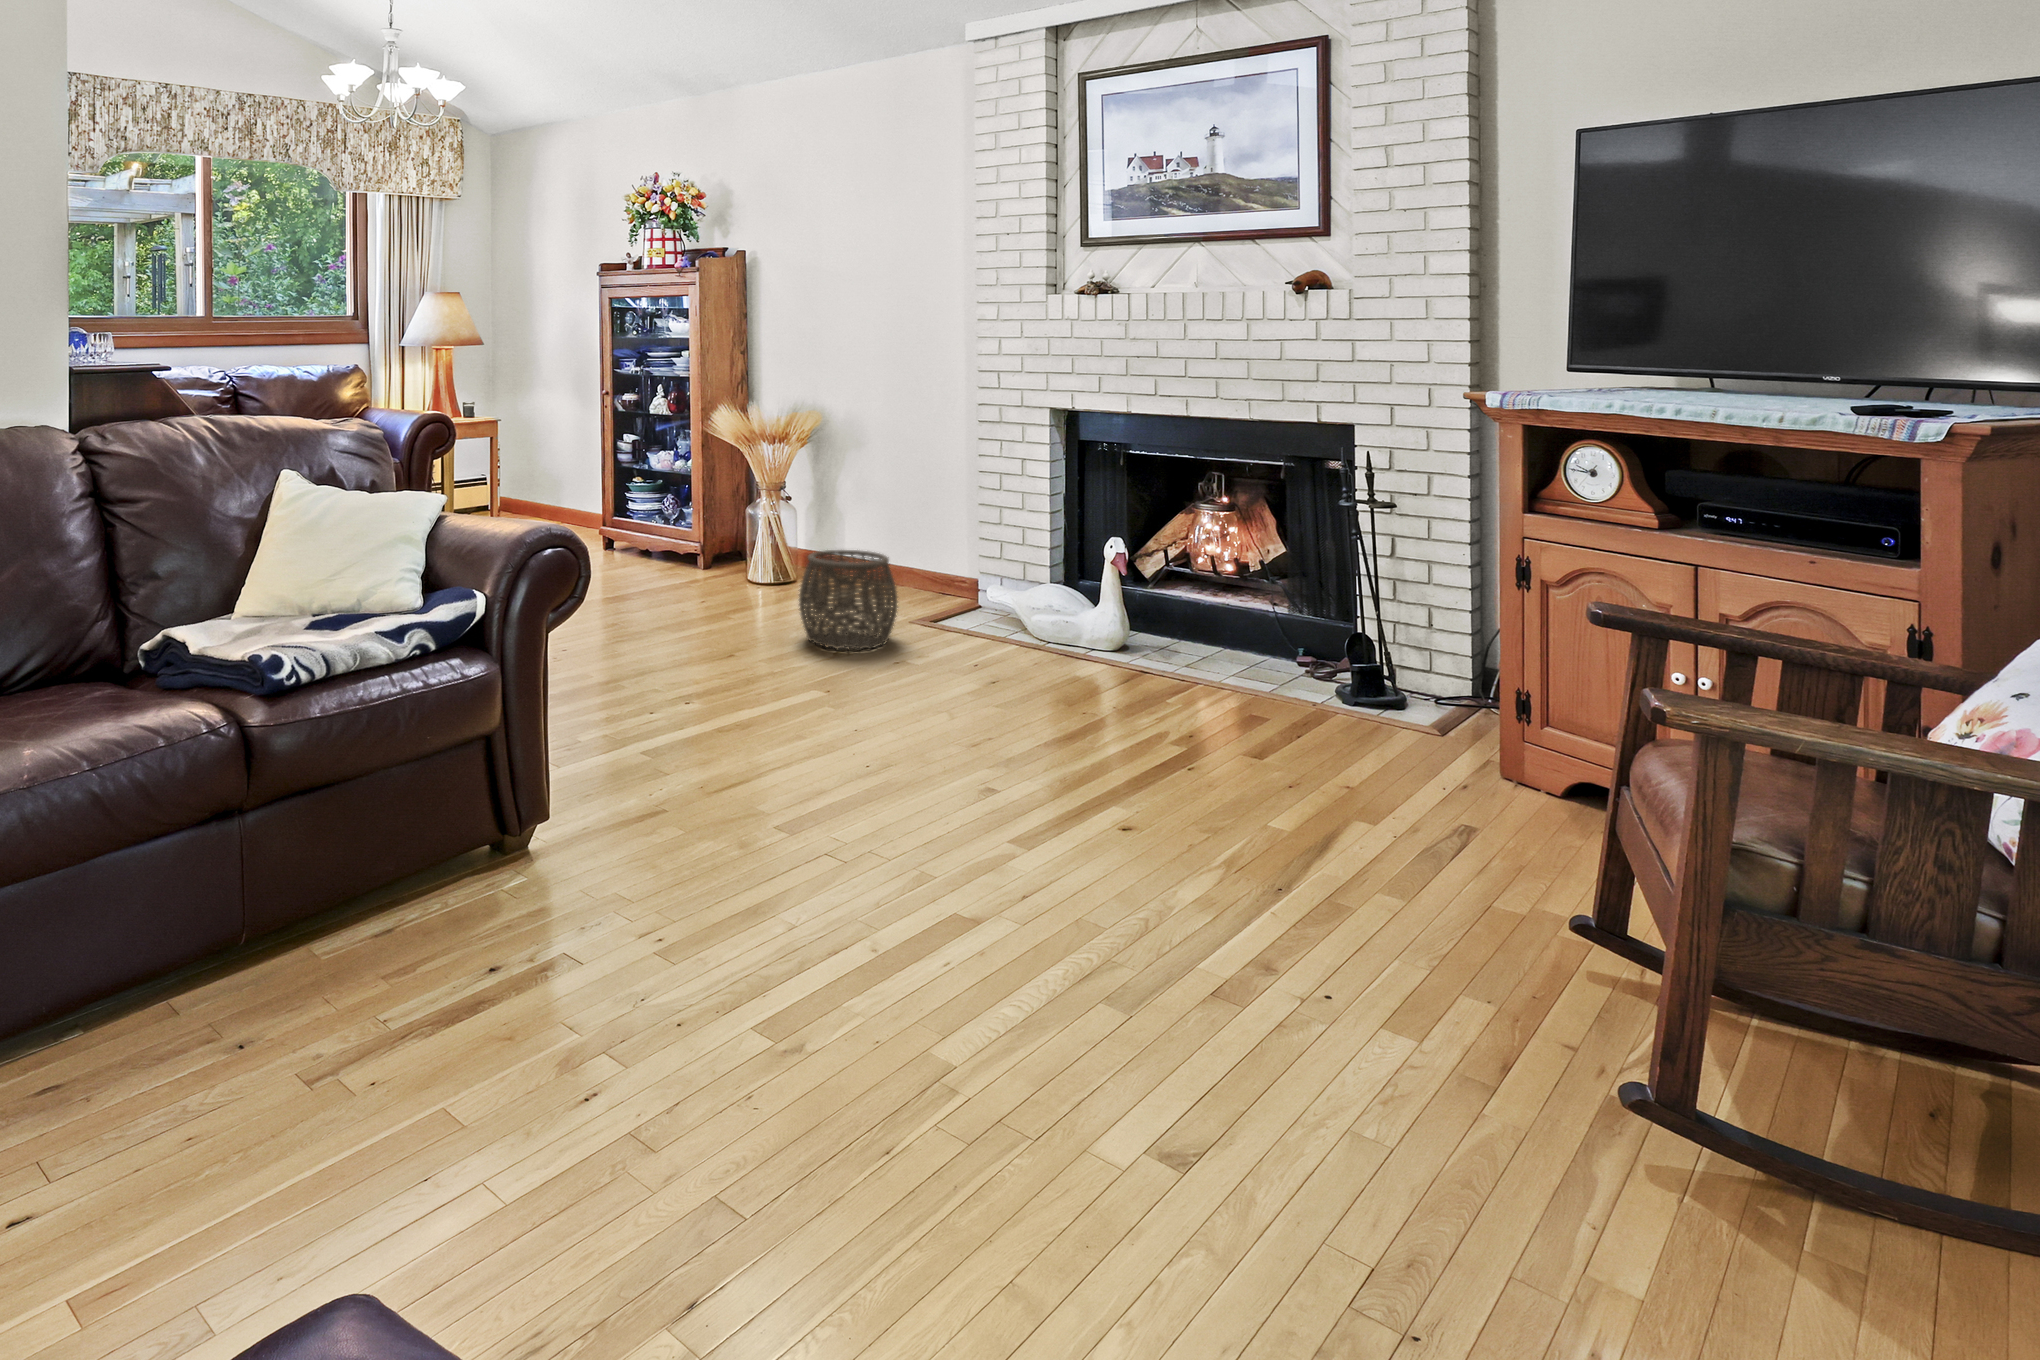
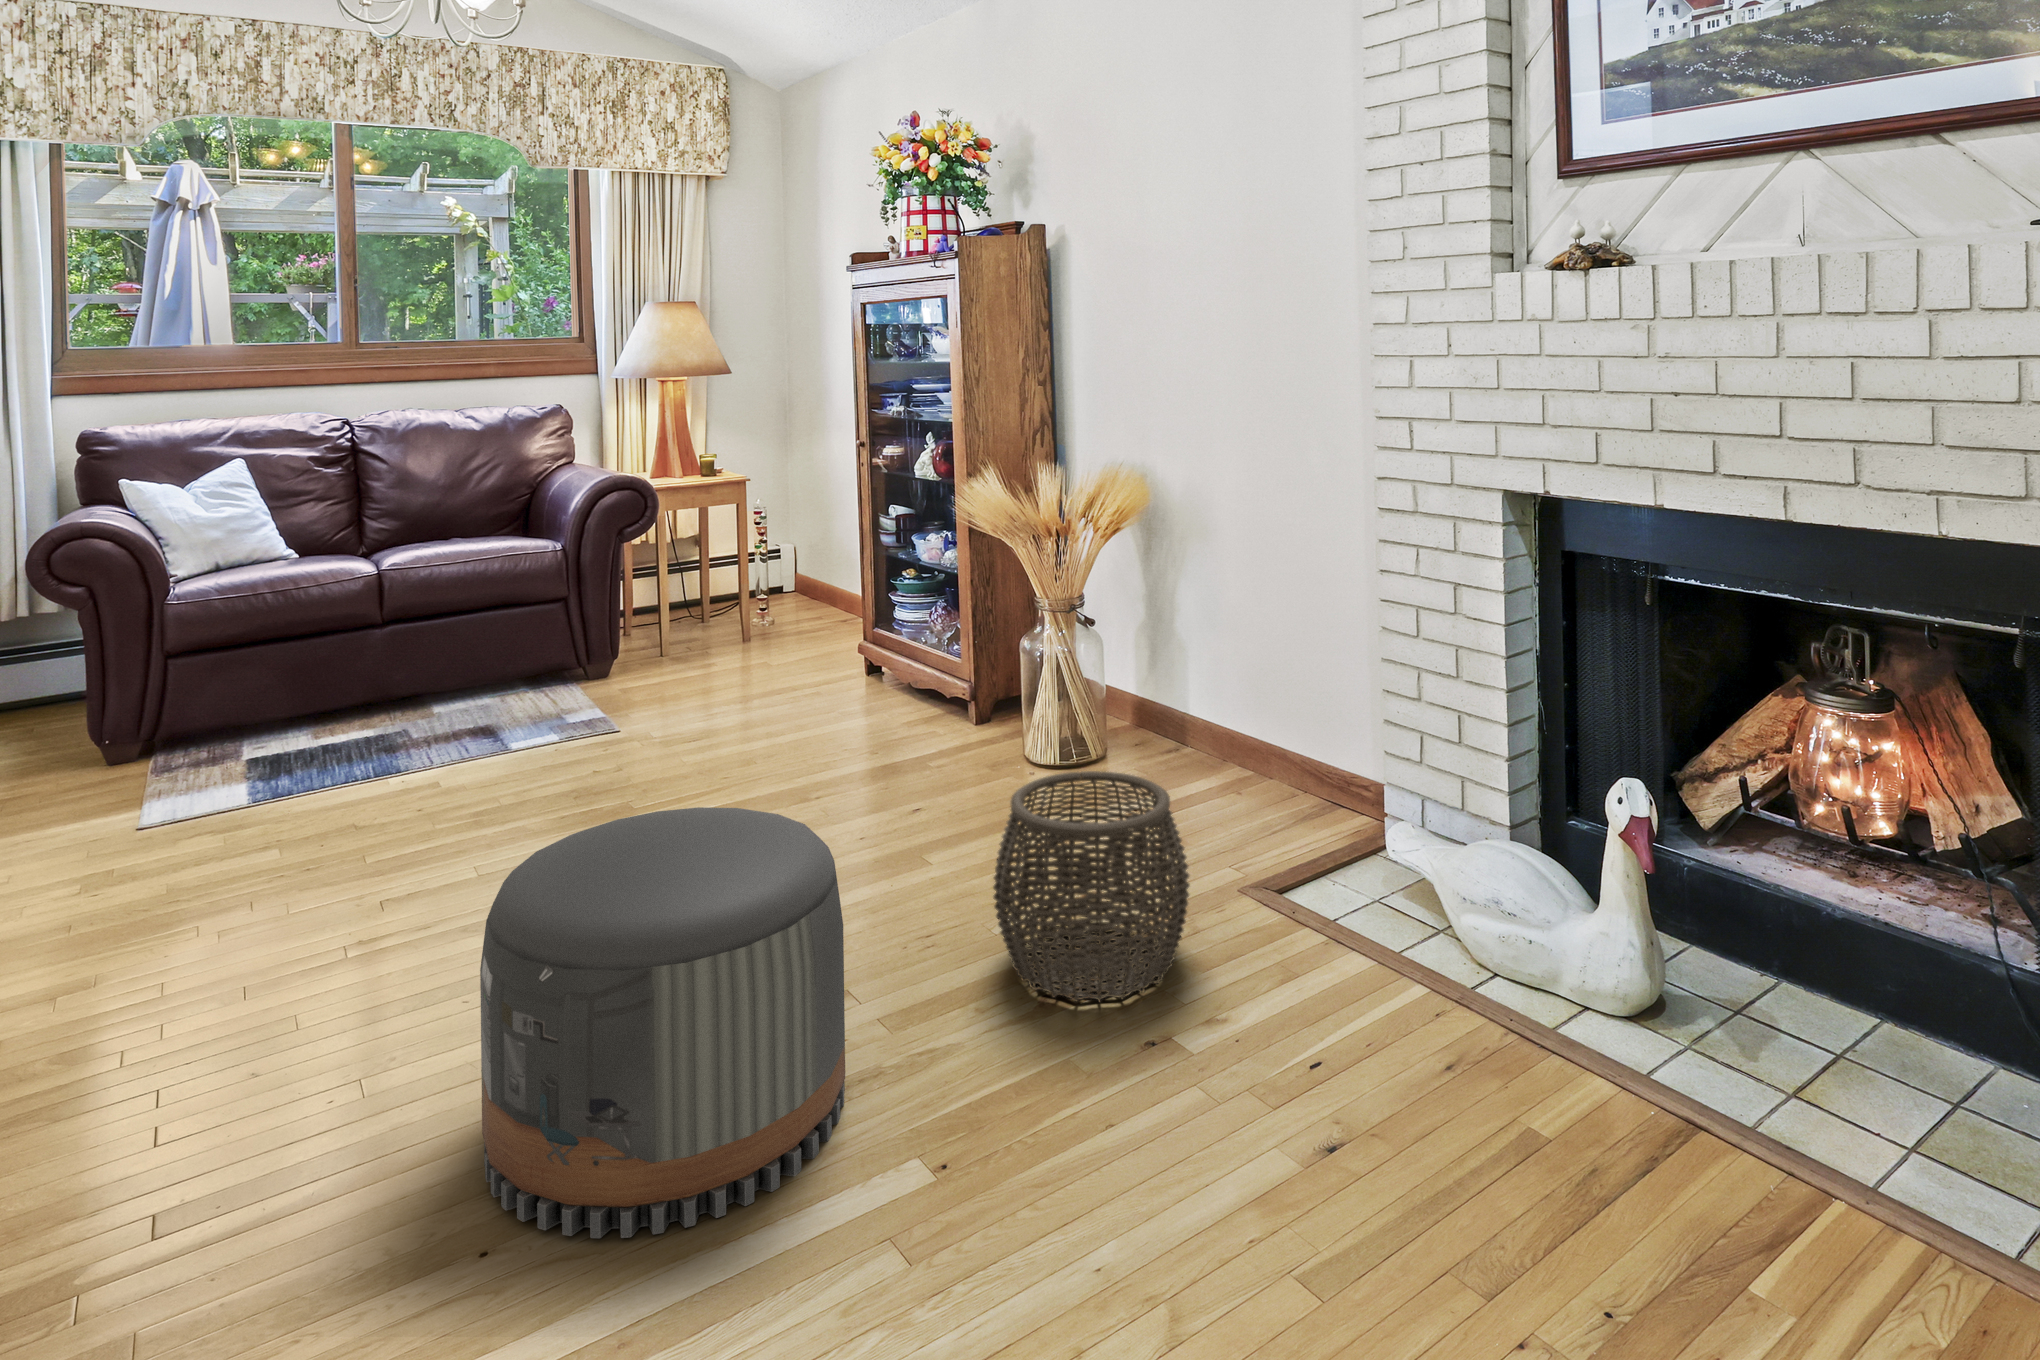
pouf: none [602,549,764,707] -> present [480,807,845,1238]

